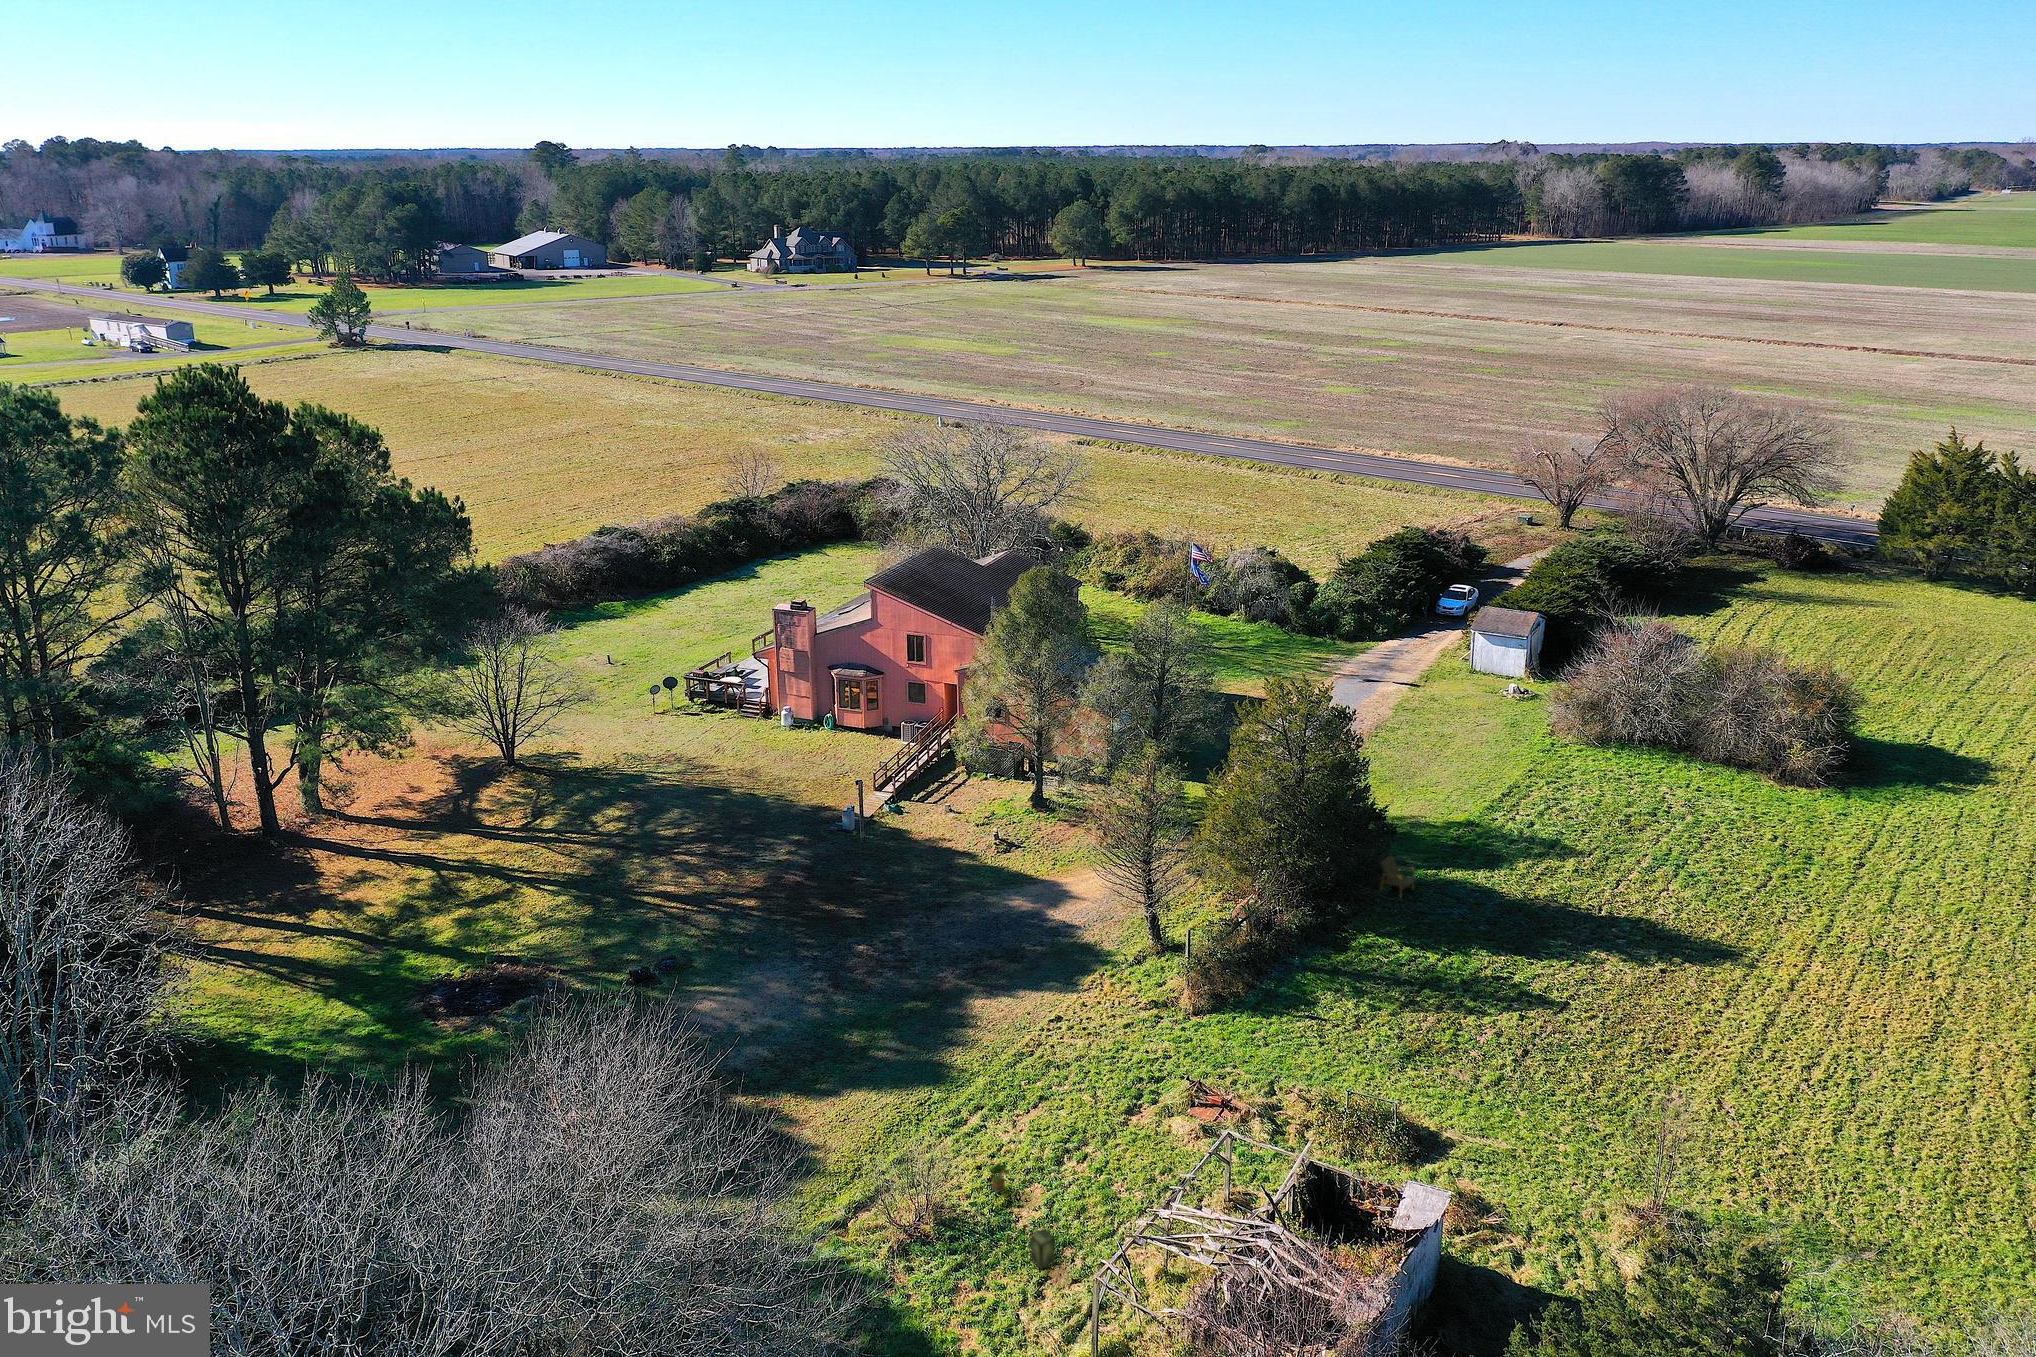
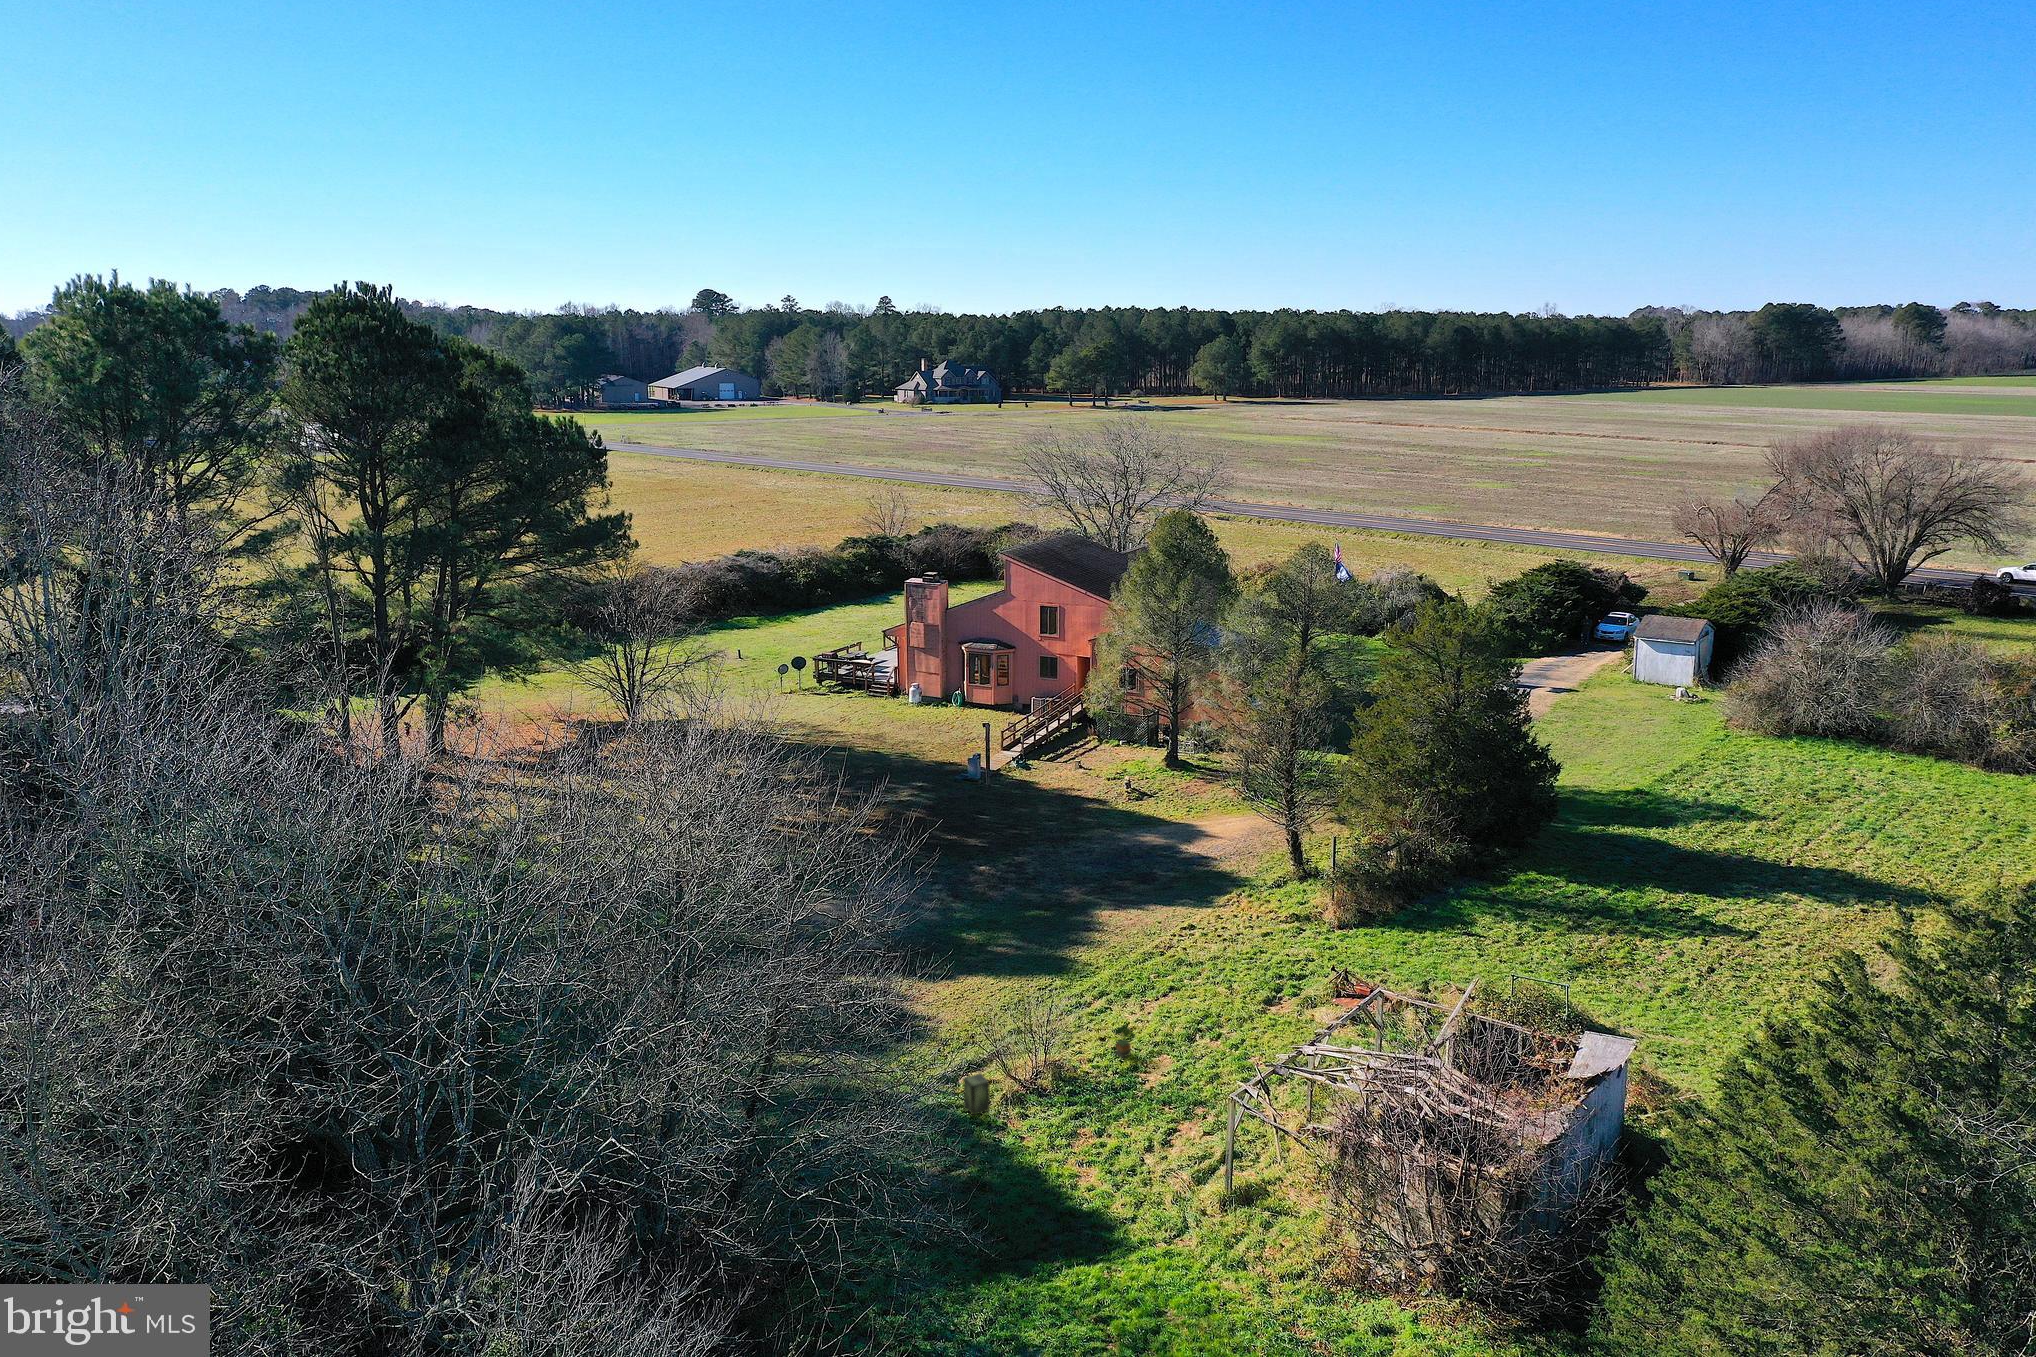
lounge chair: present [1381,856,1417,893] -> none [1540,801,1580,844]
storage box: present [1030,1229,1055,1269] -> present [964,1074,990,1115]

